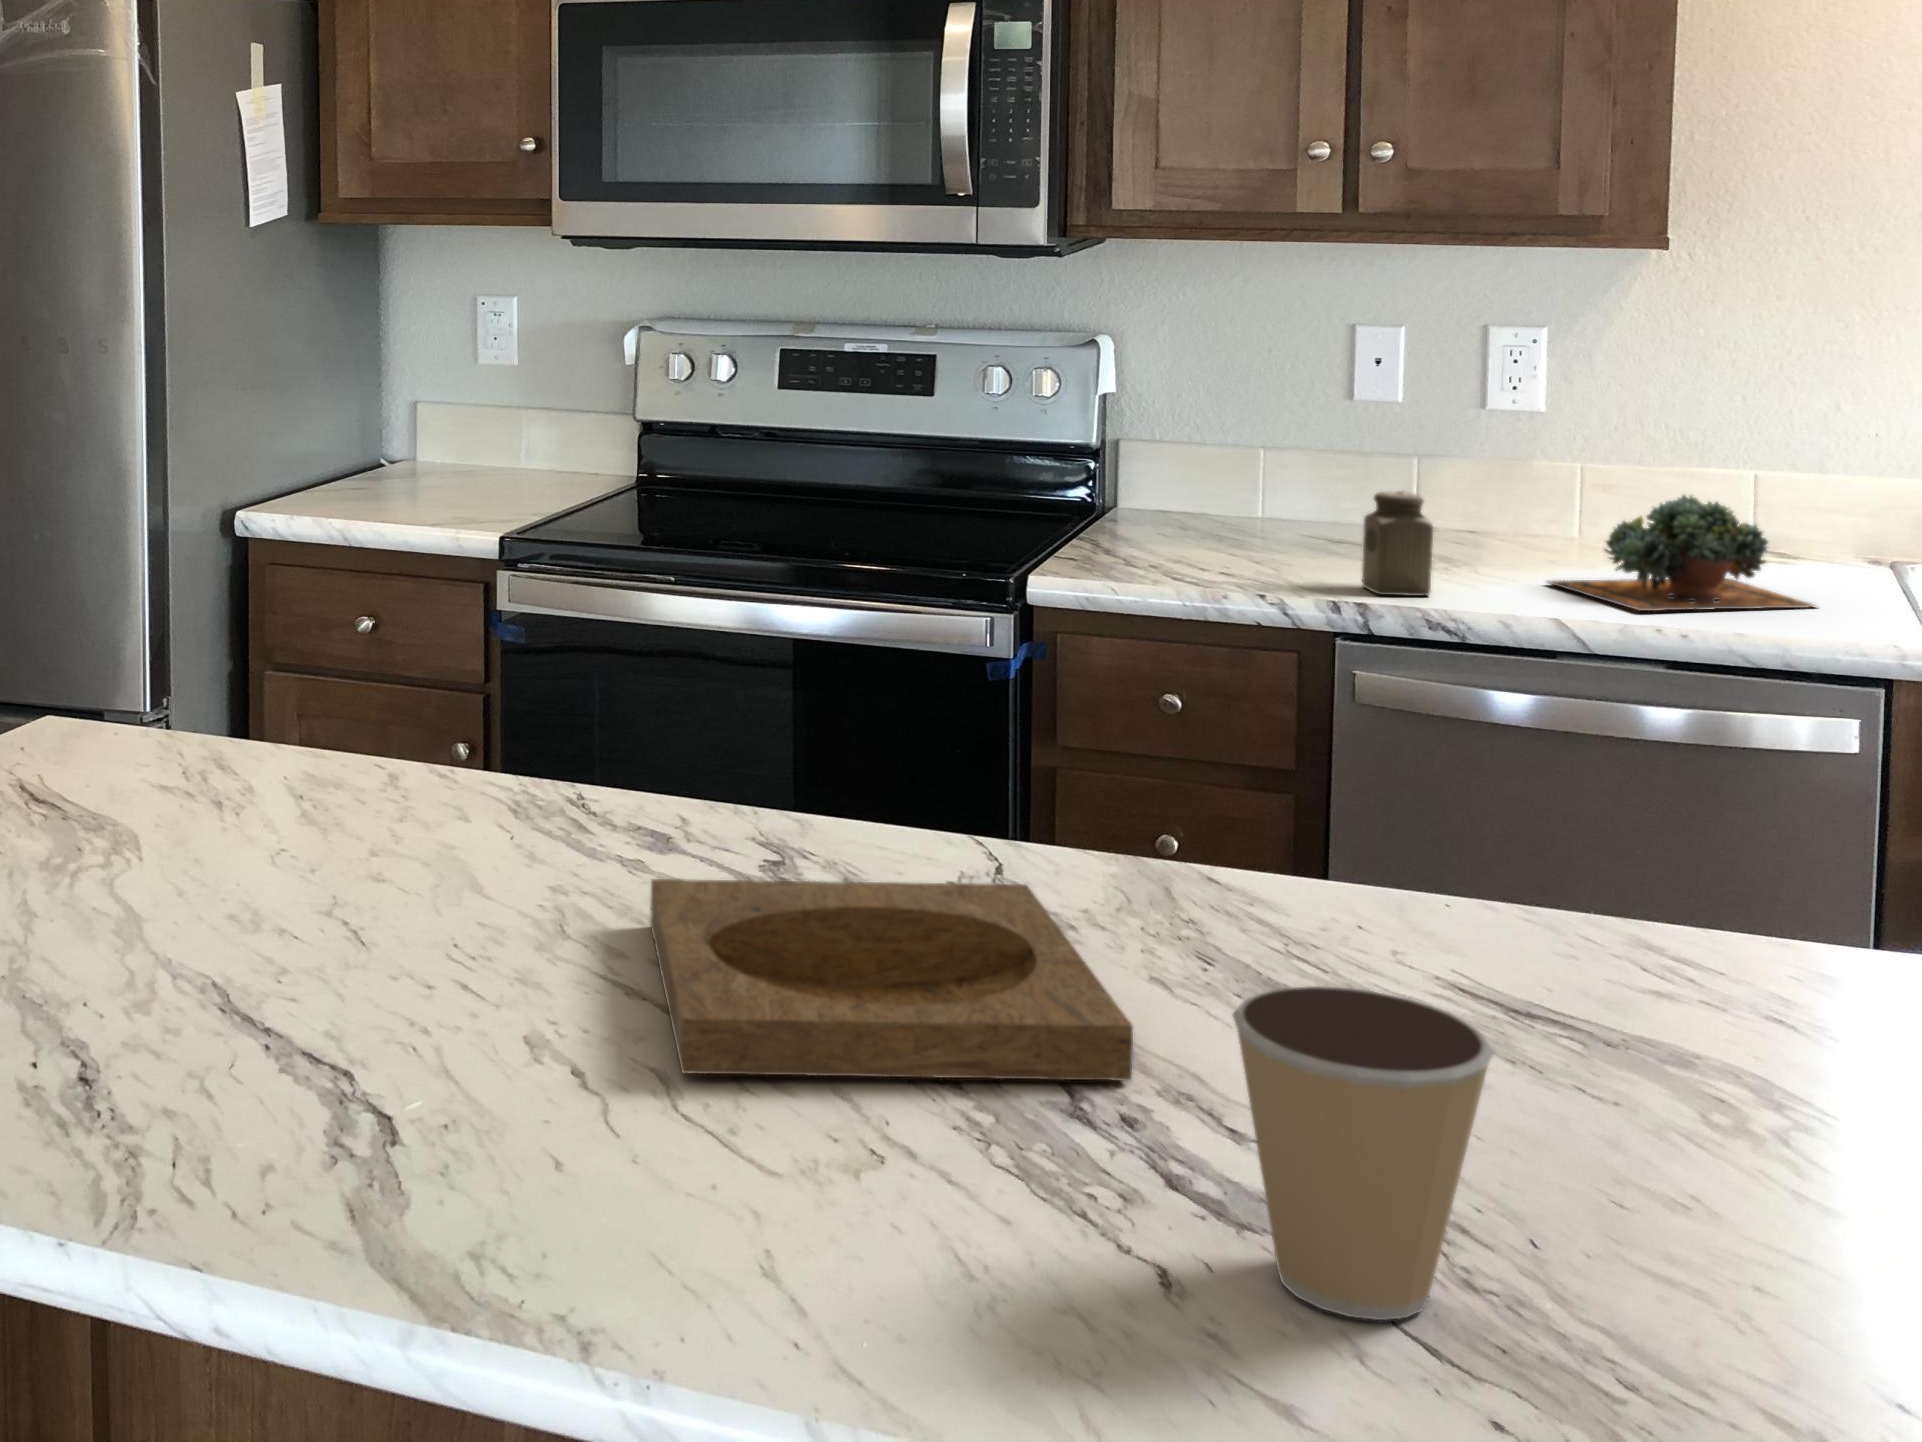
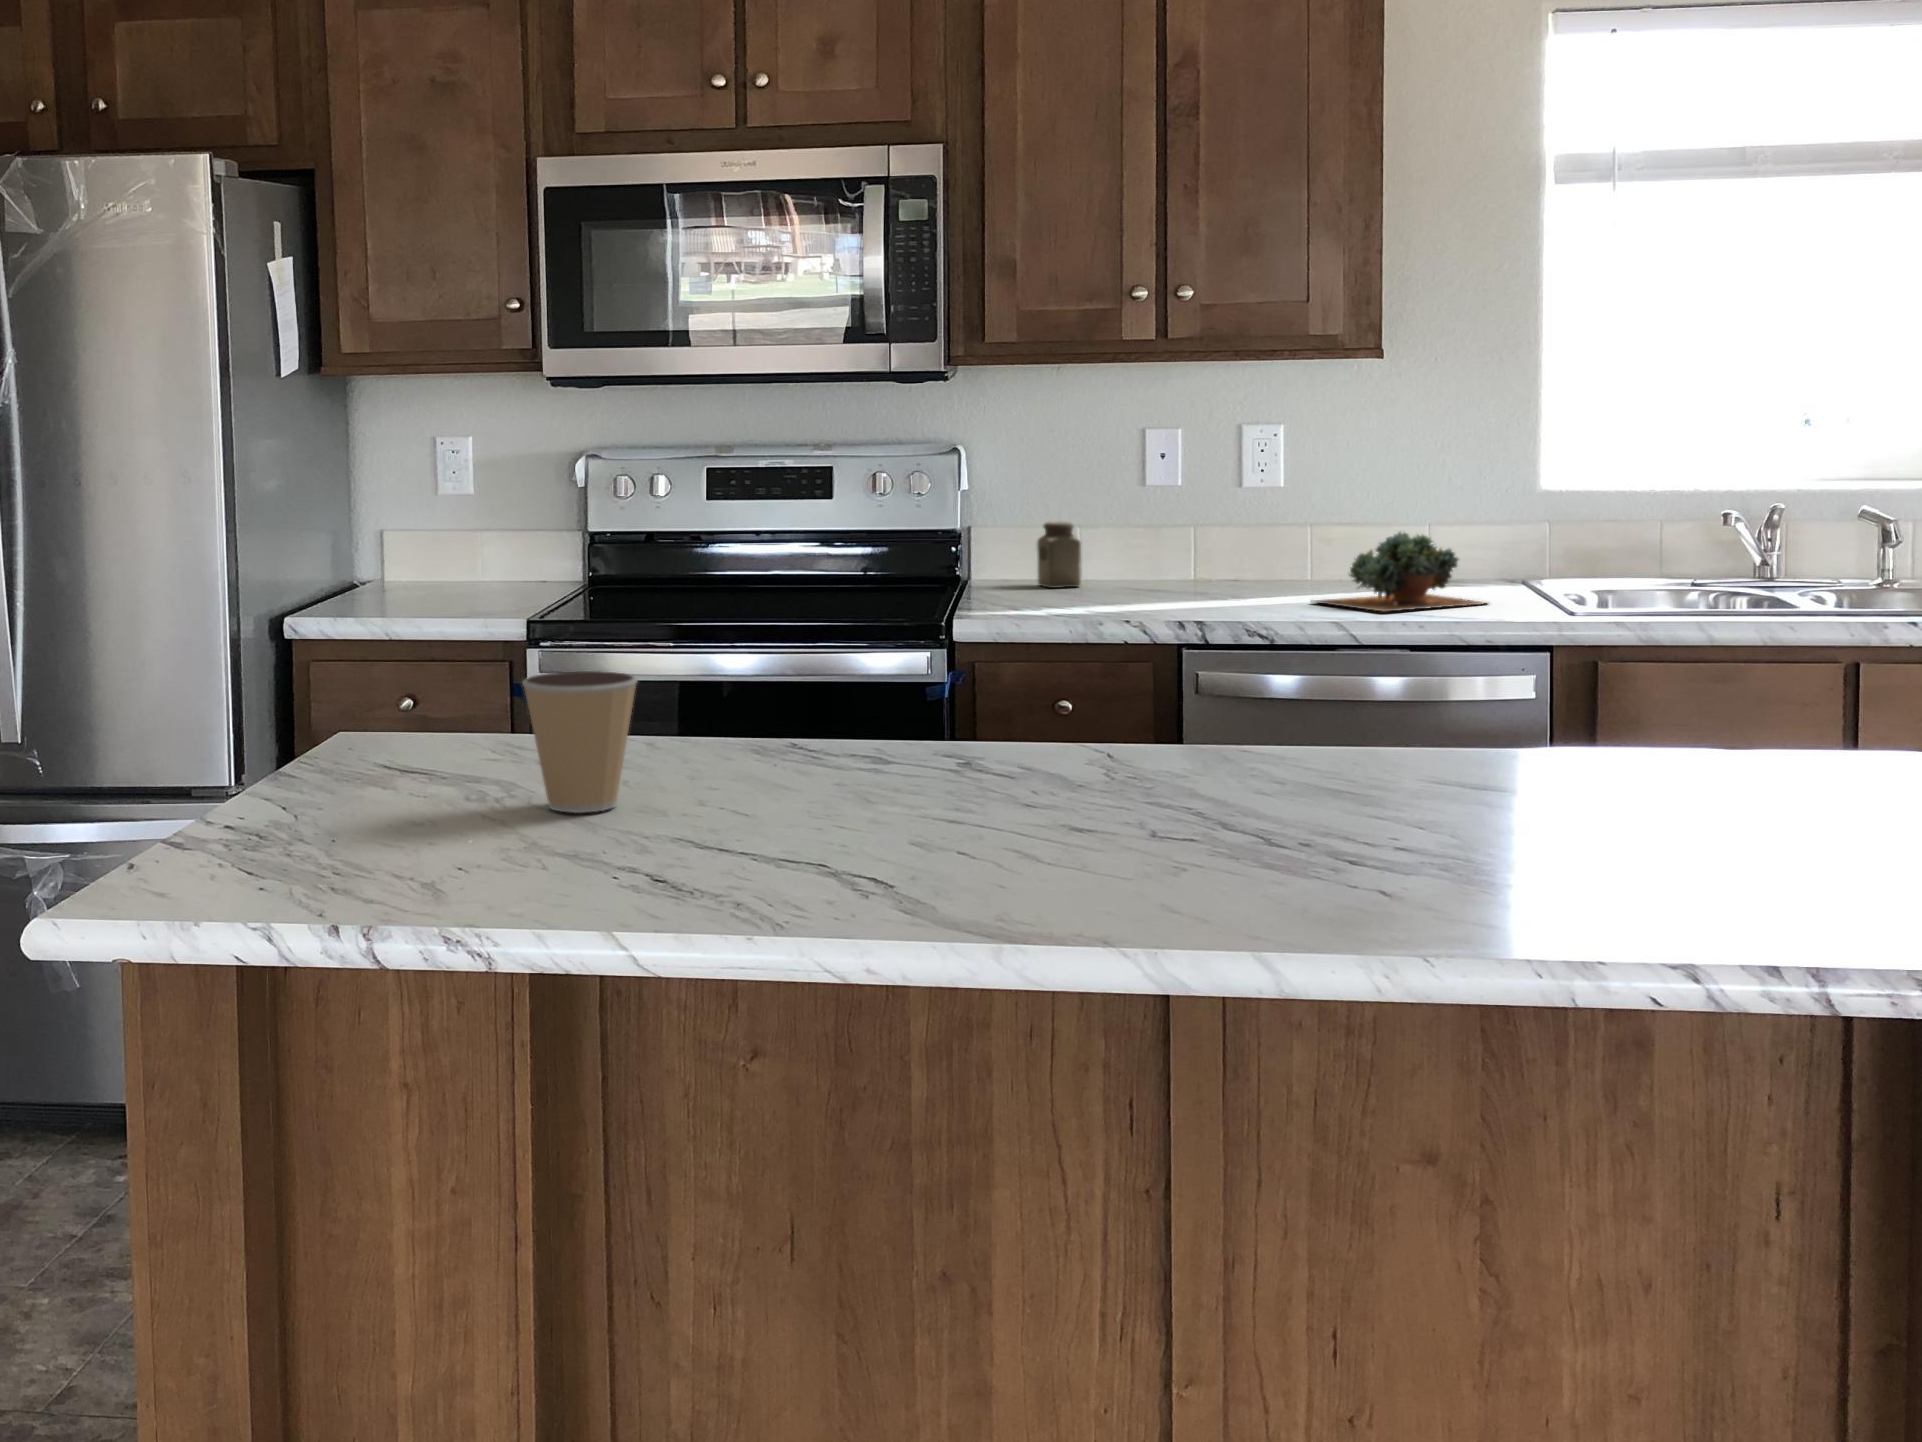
salt shaker: present [1362,491,1433,596] -> present [1037,521,1081,588]
tray: present [650,879,1133,1081] -> none [945,737,1316,837]
coffee cup: present [1233,986,1494,1320] -> present [522,671,637,813]

